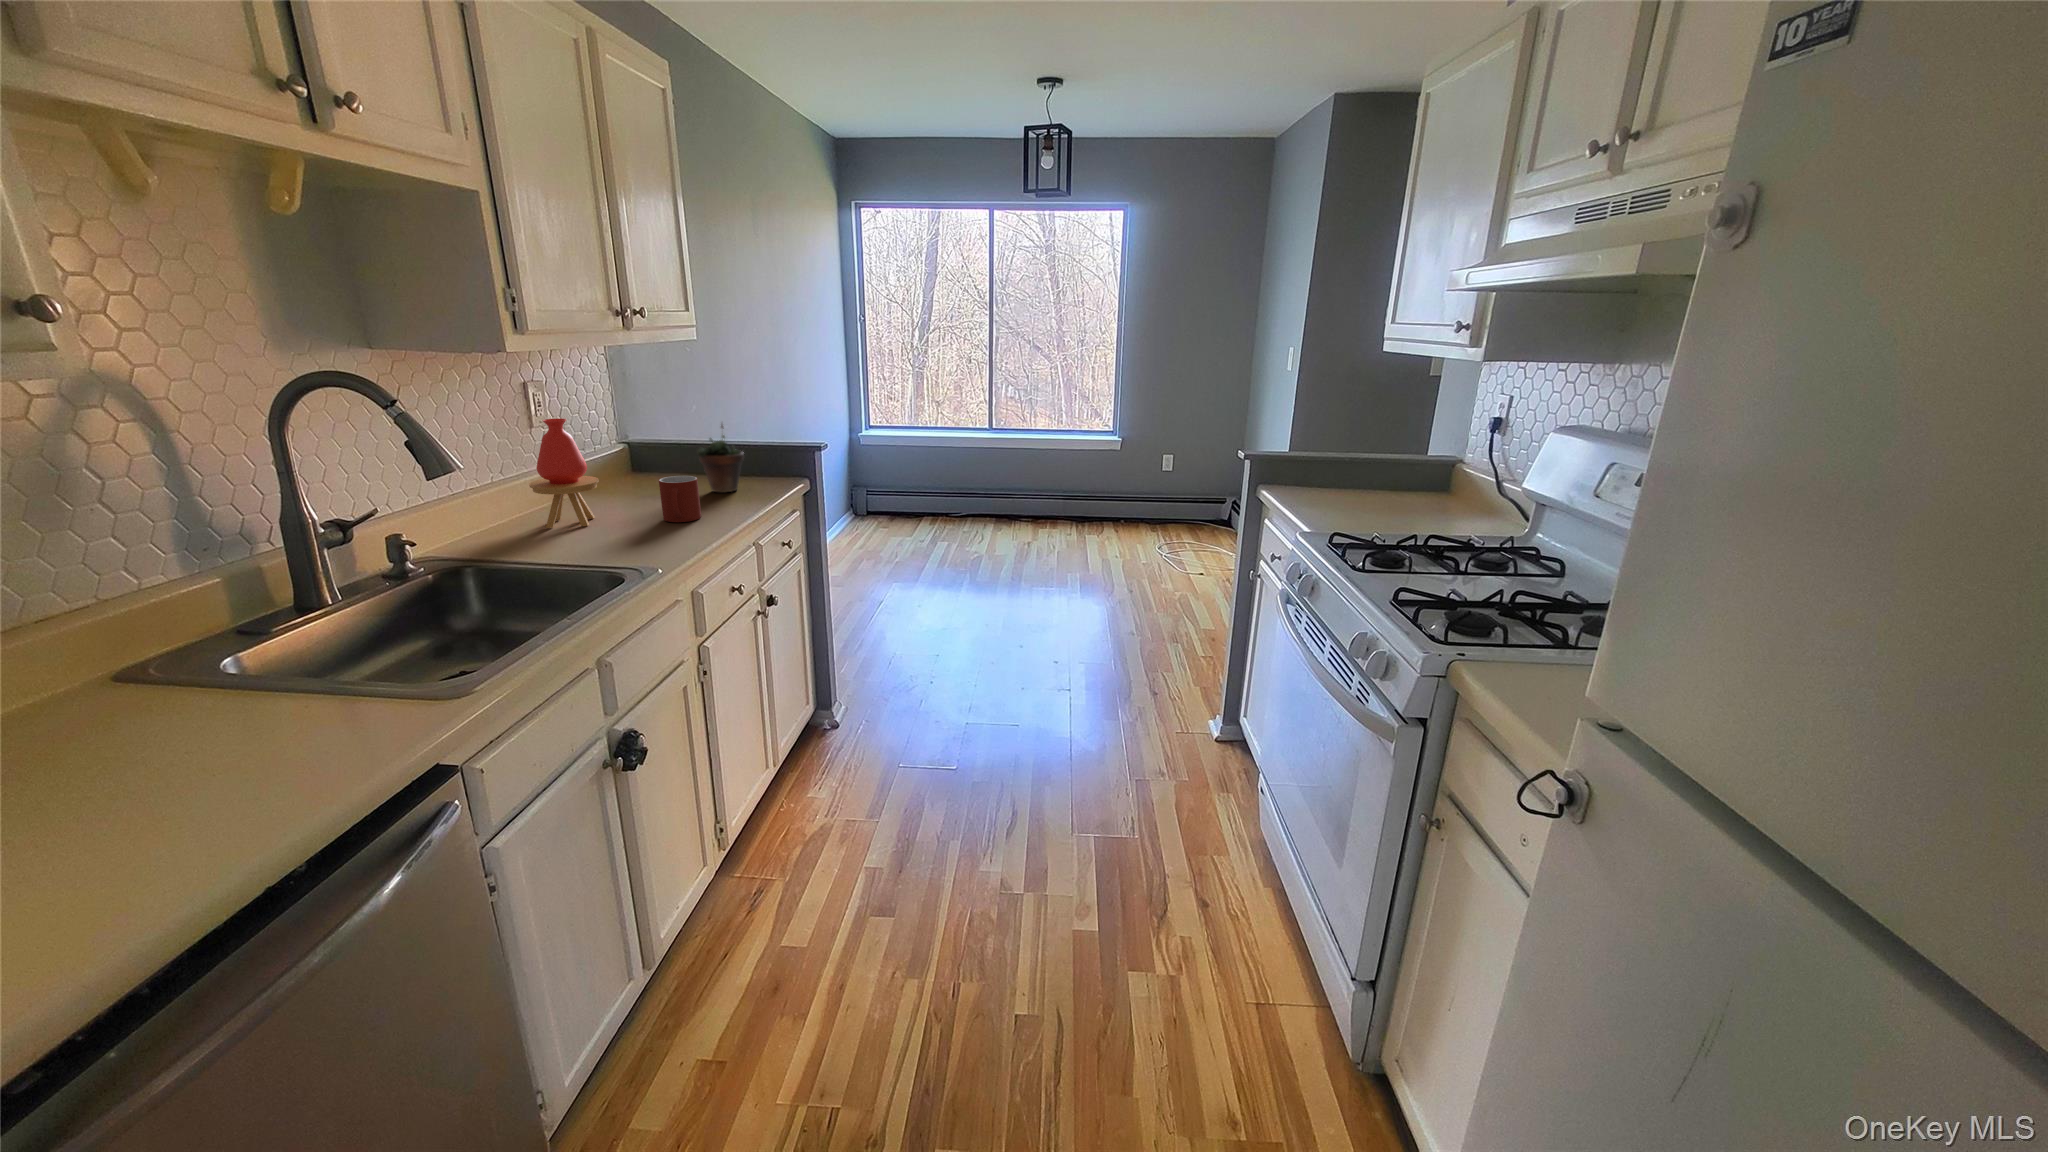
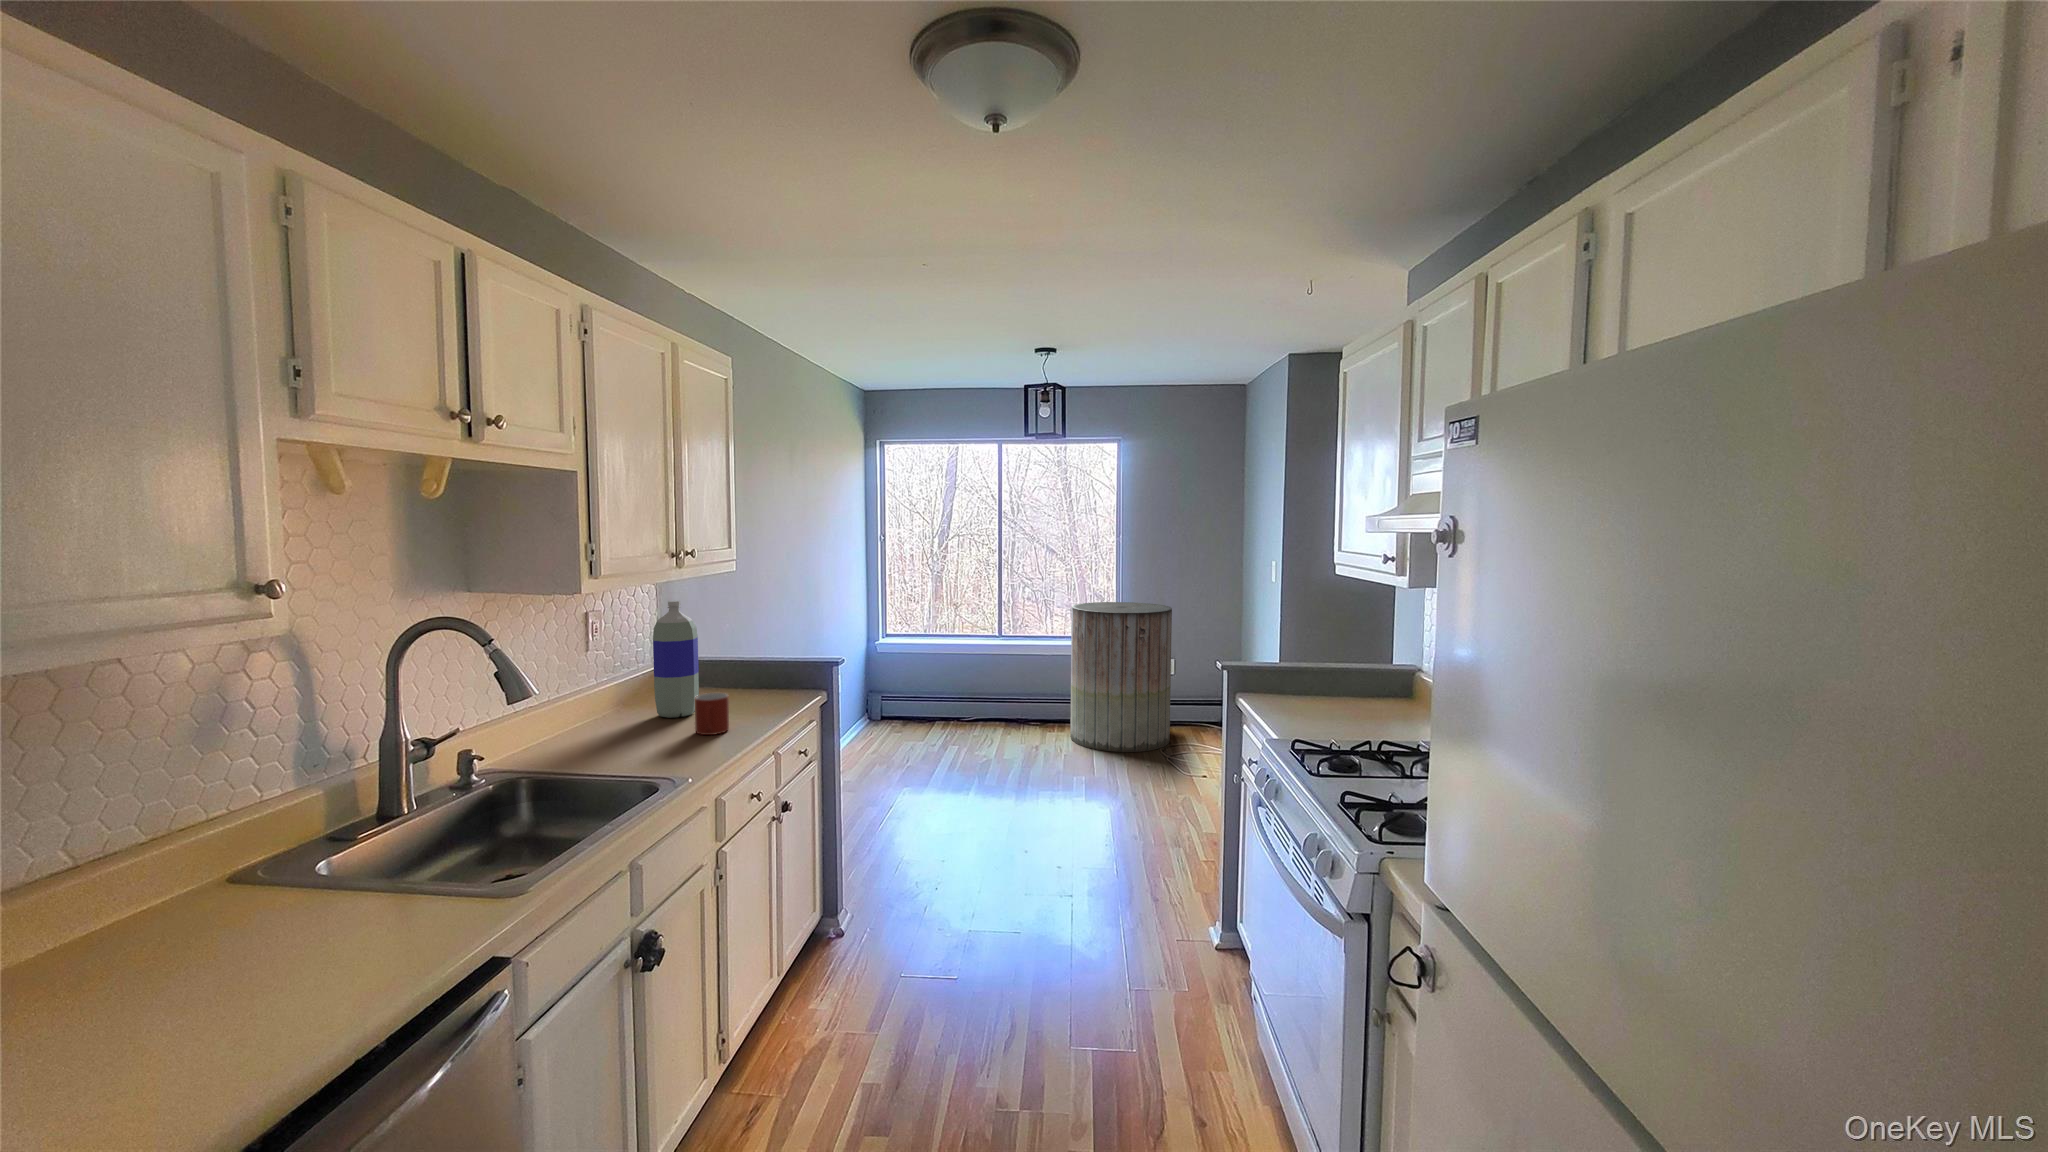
bottle: none [604,369,664,504] -> present [653,600,699,718]
trash can: none [1064,392,1177,550] -> present [1070,602,1172,752]
vase: present [529,419,599,528] -> none [582,645,642,742]
succulent plant: present [697,425,744,492] -> none [729,643,770,706]

